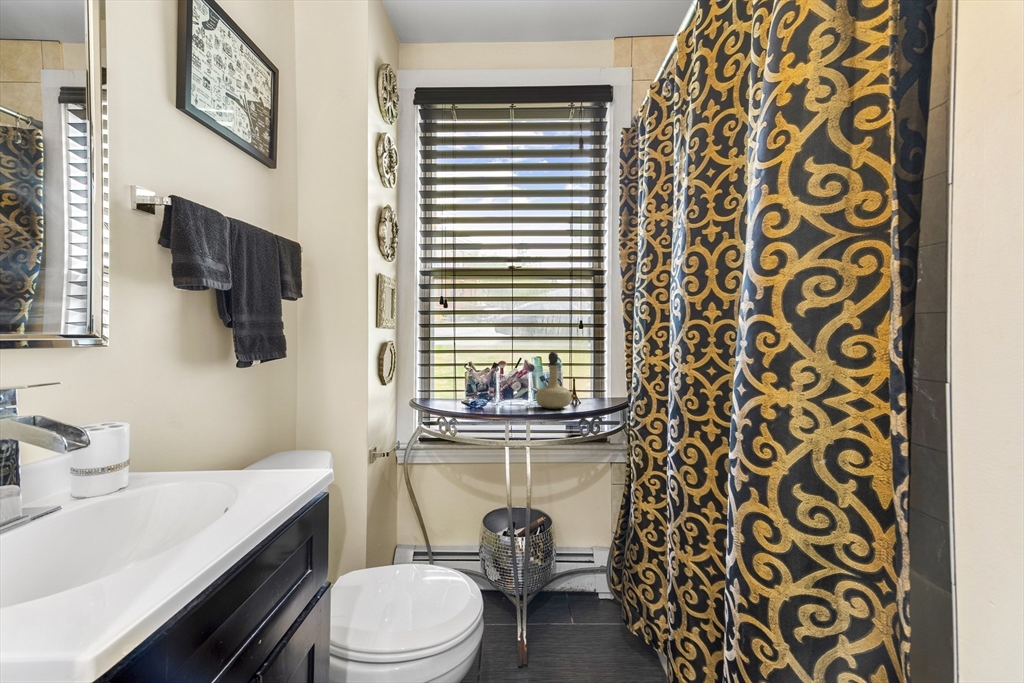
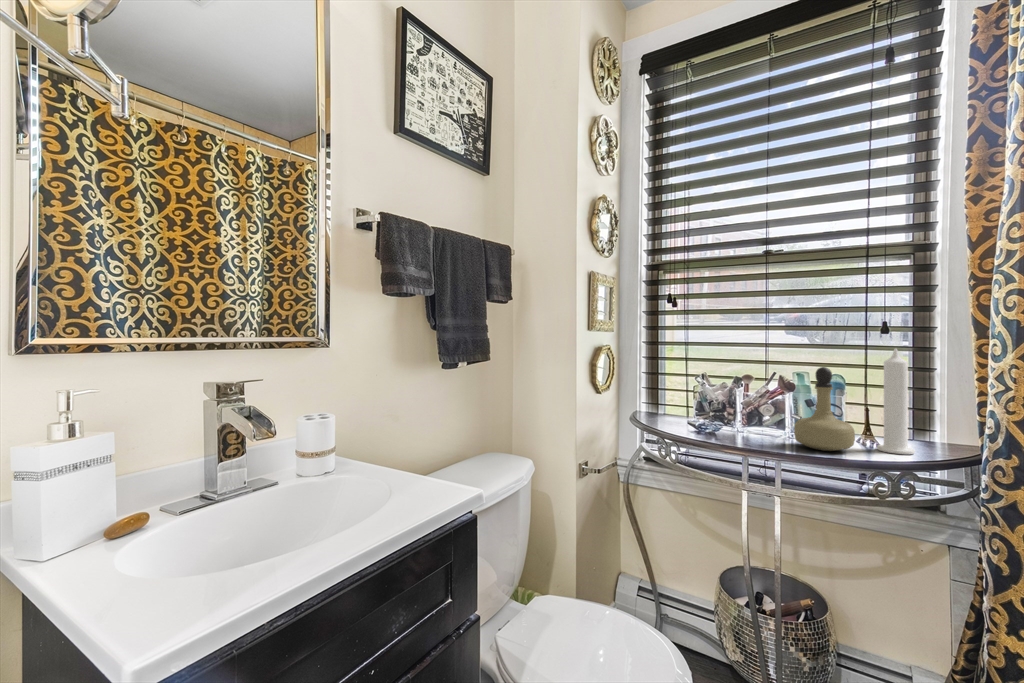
candle: none [581,339,600,406] -> present [877,348,915,454]

